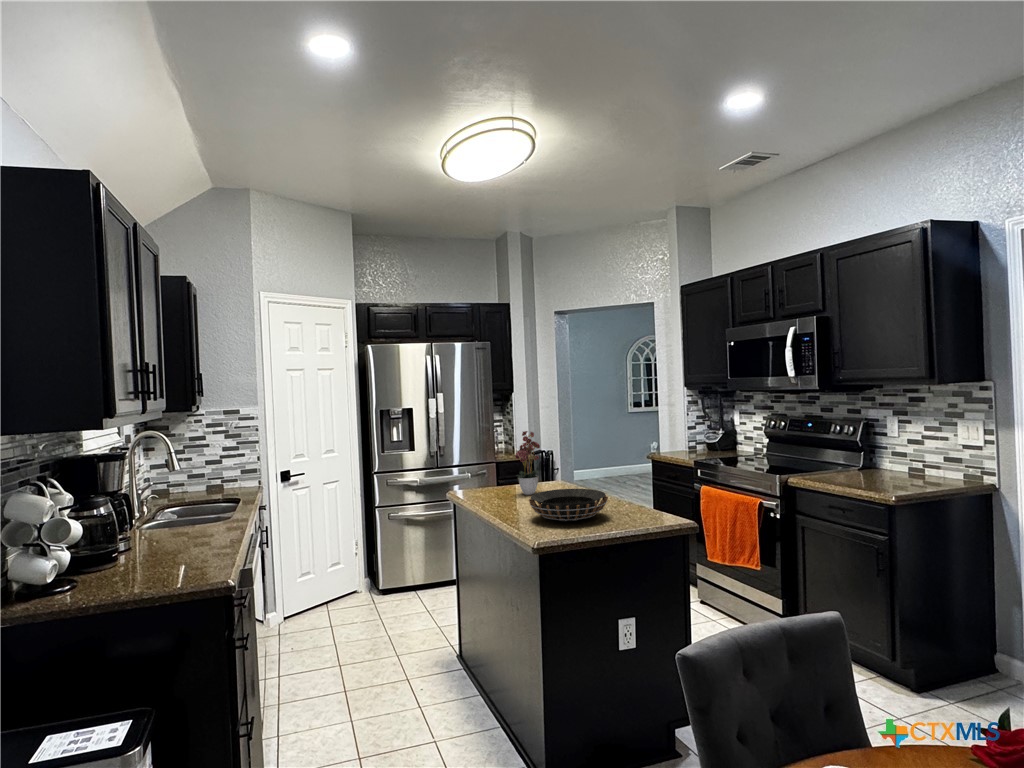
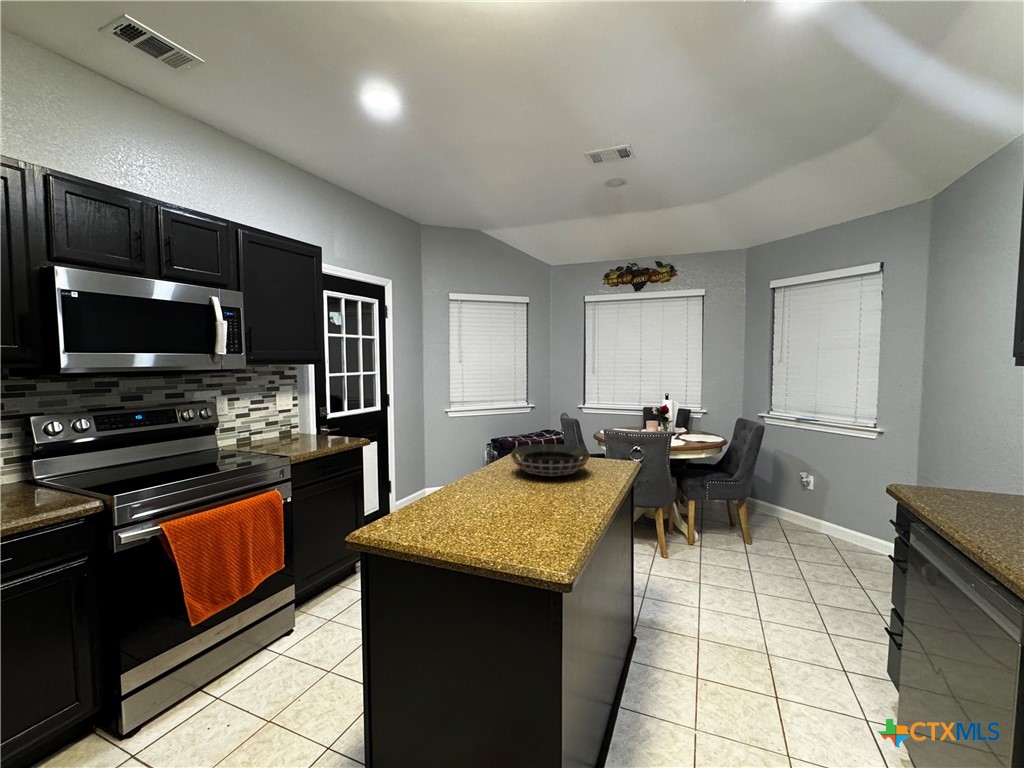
flower arrangement: present [515,431,540,495] -> none [431,407,502,523]

